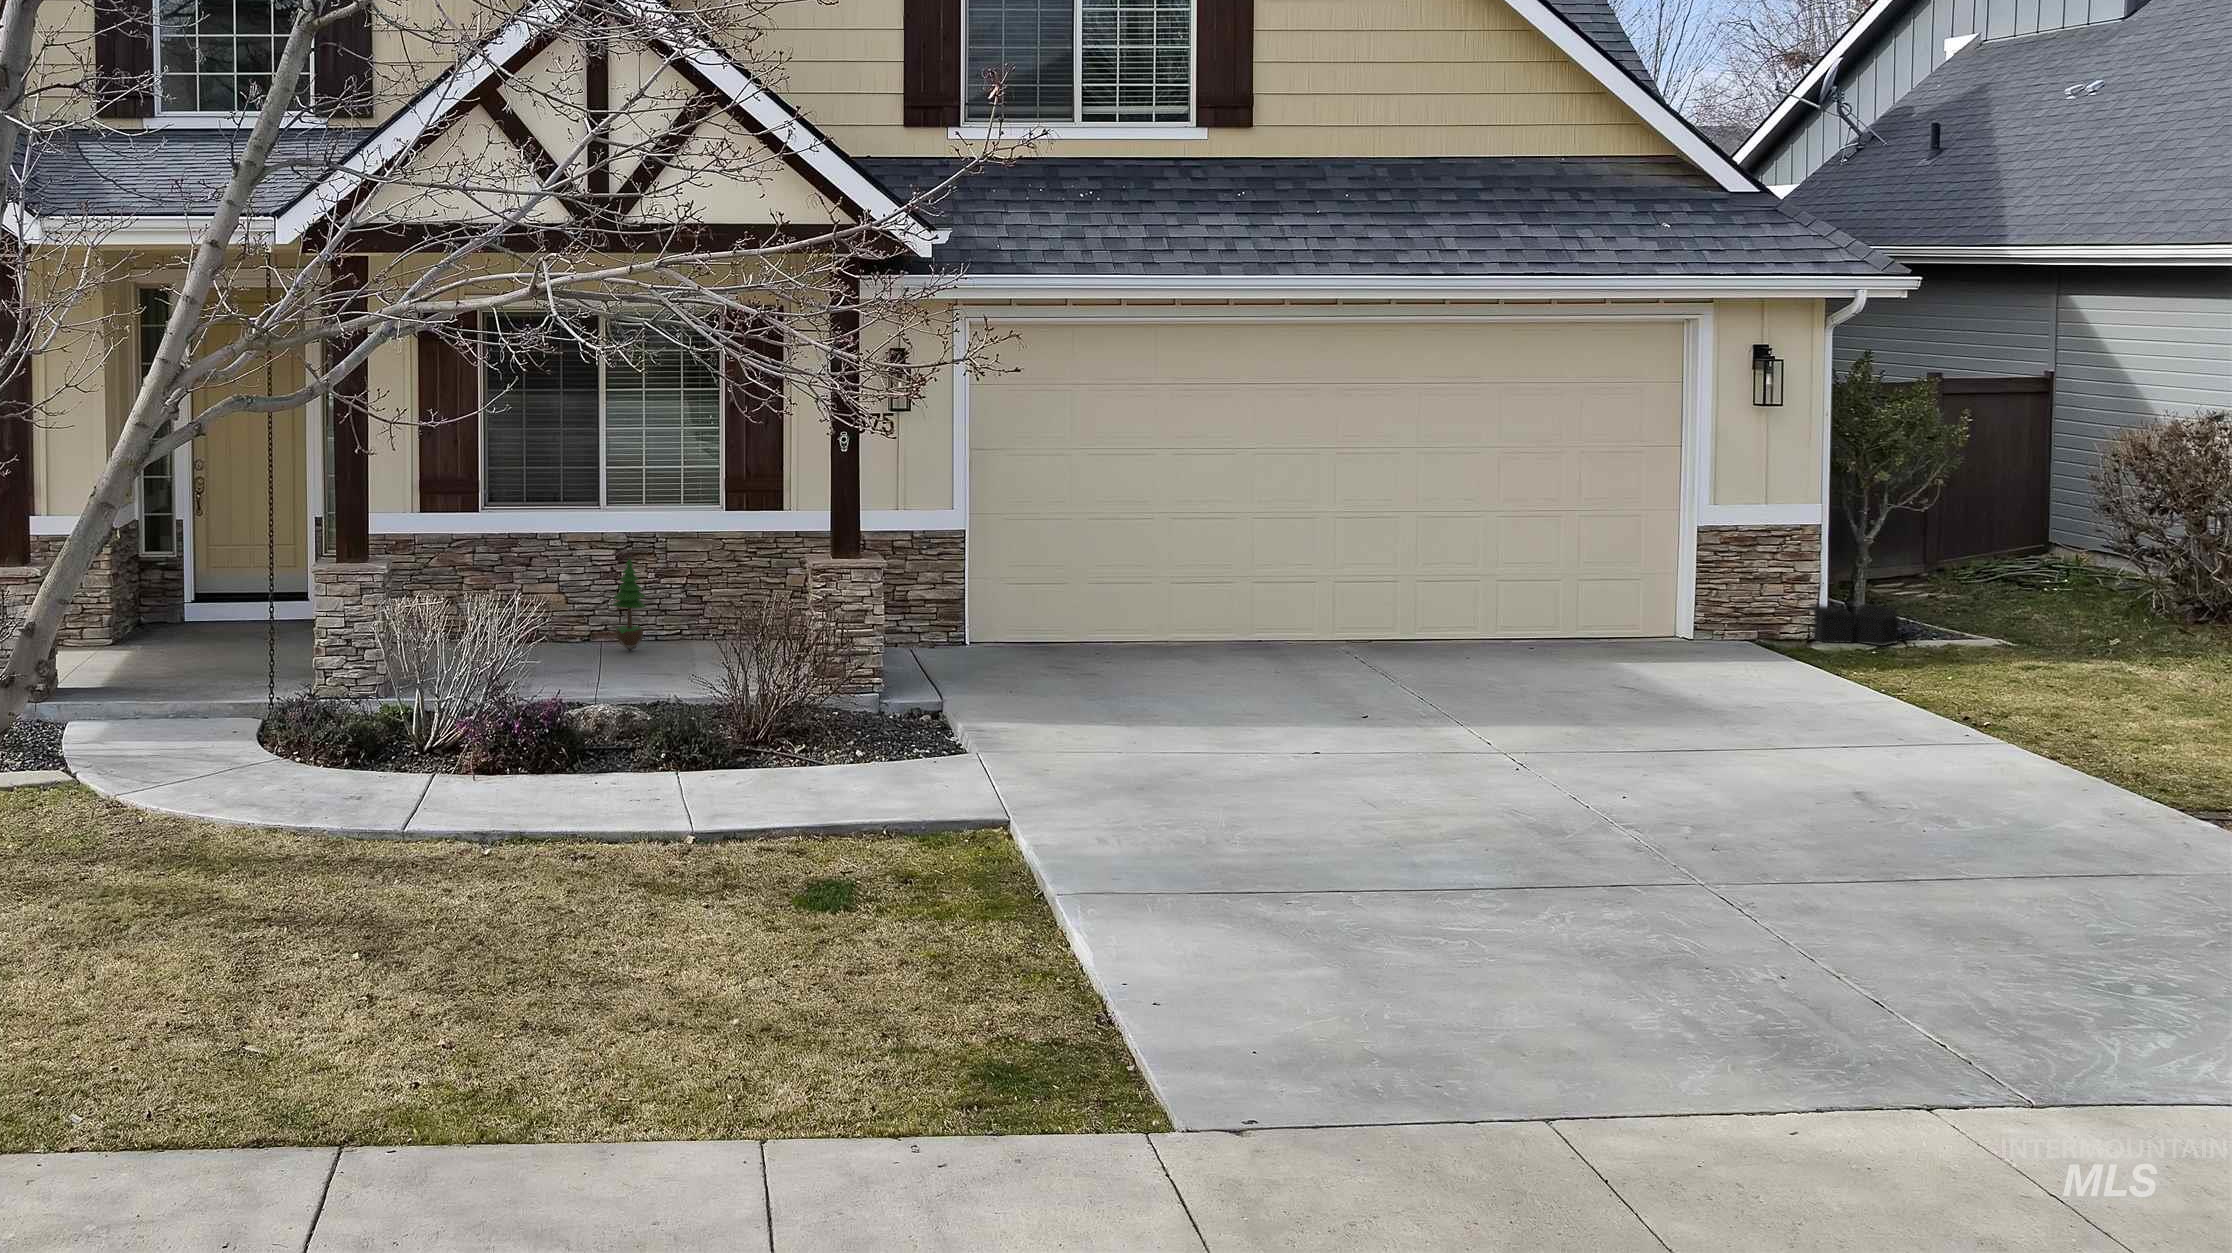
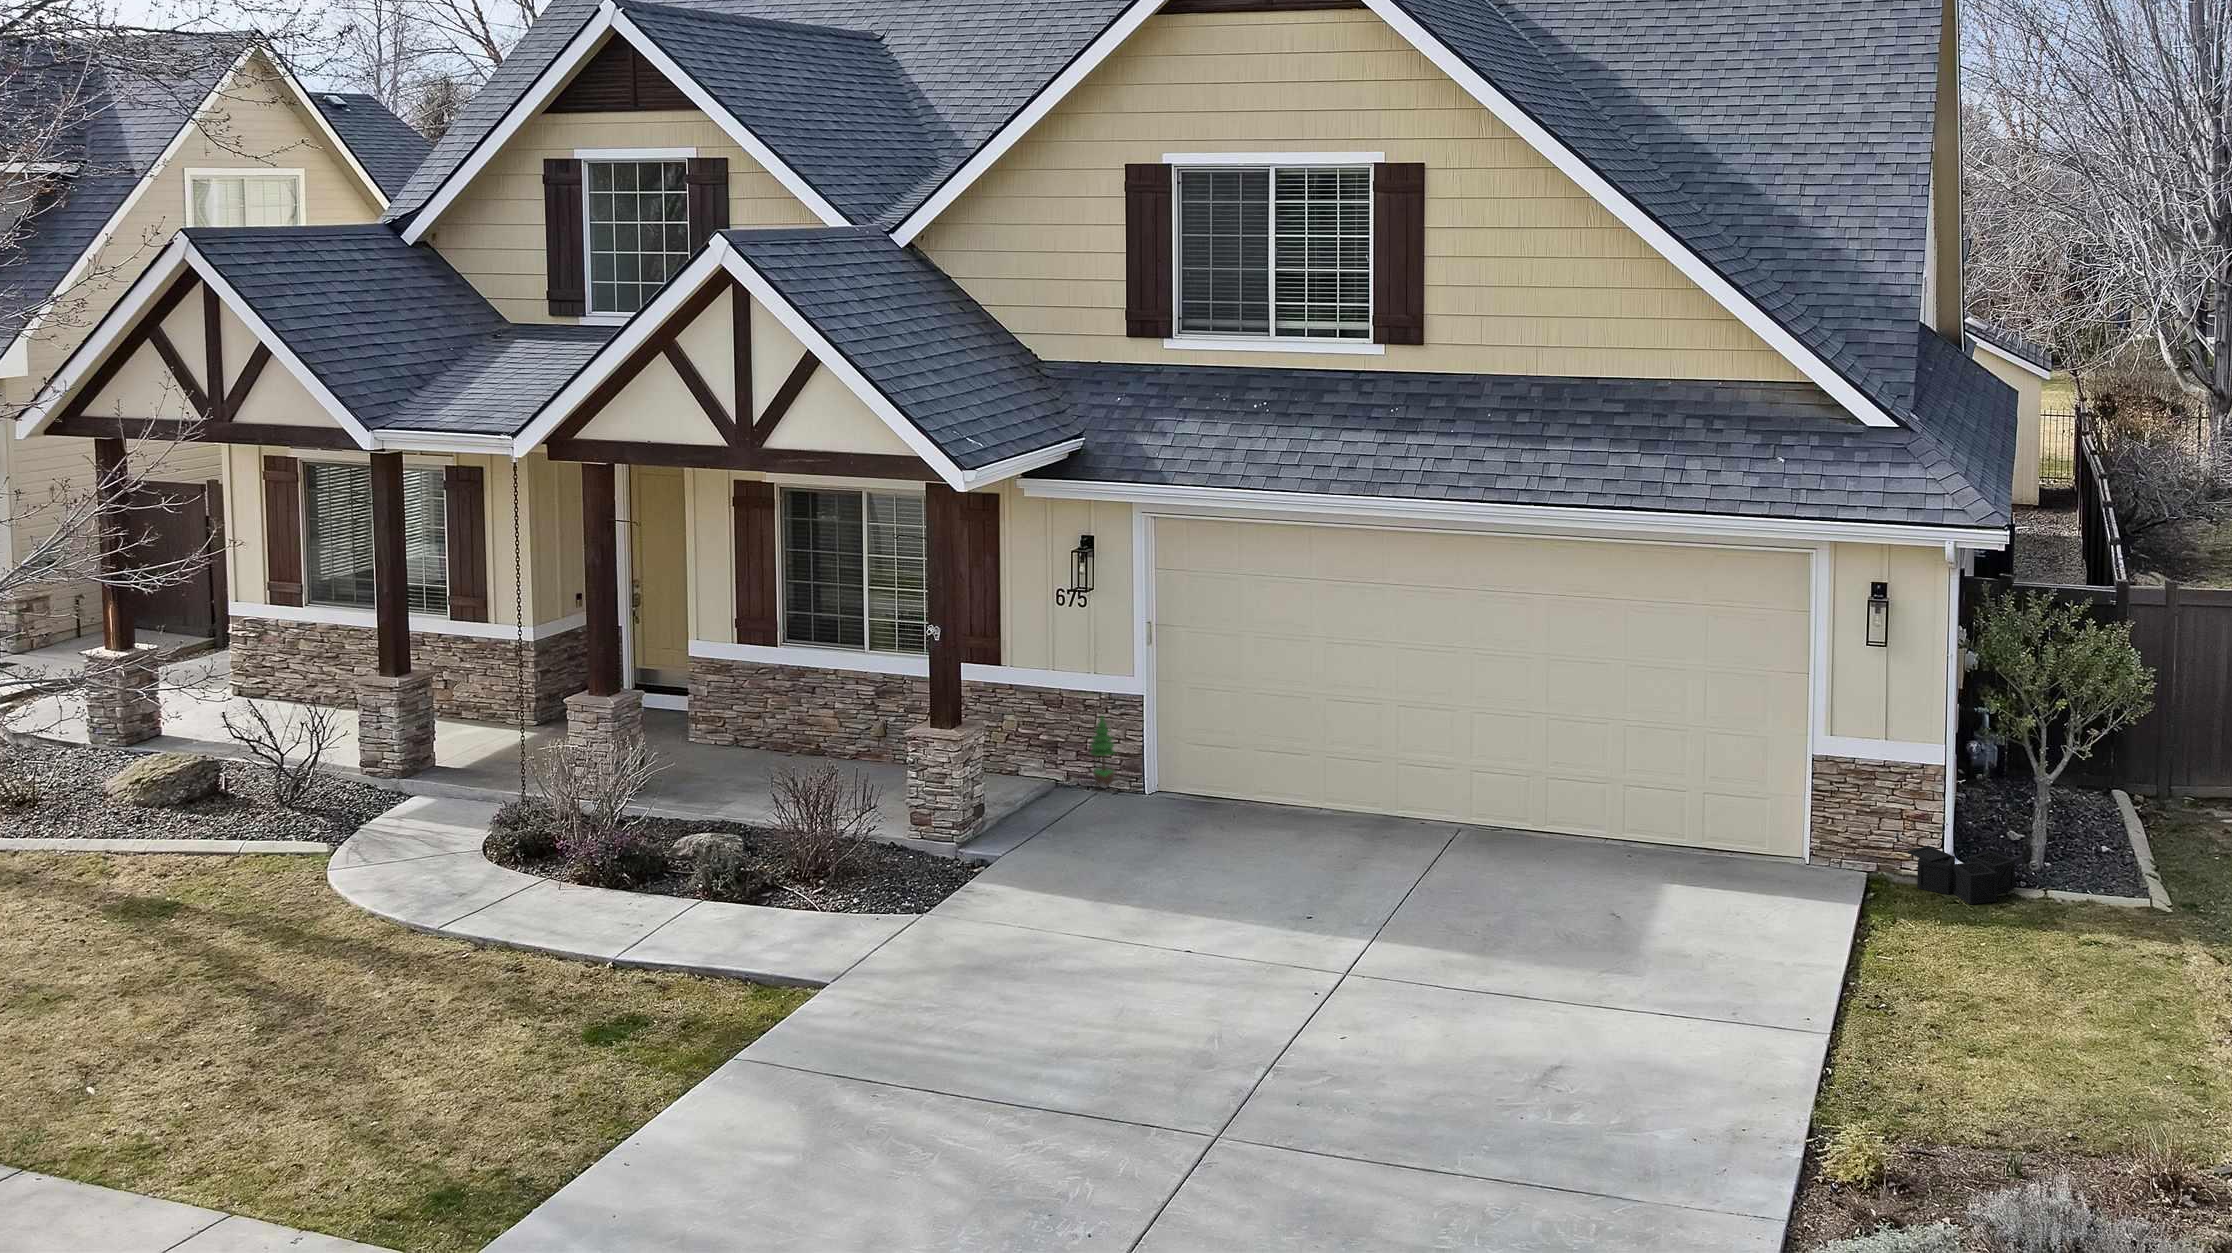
potted tree: present [613,557,646,651] -> present [1090,716,1115,789]

